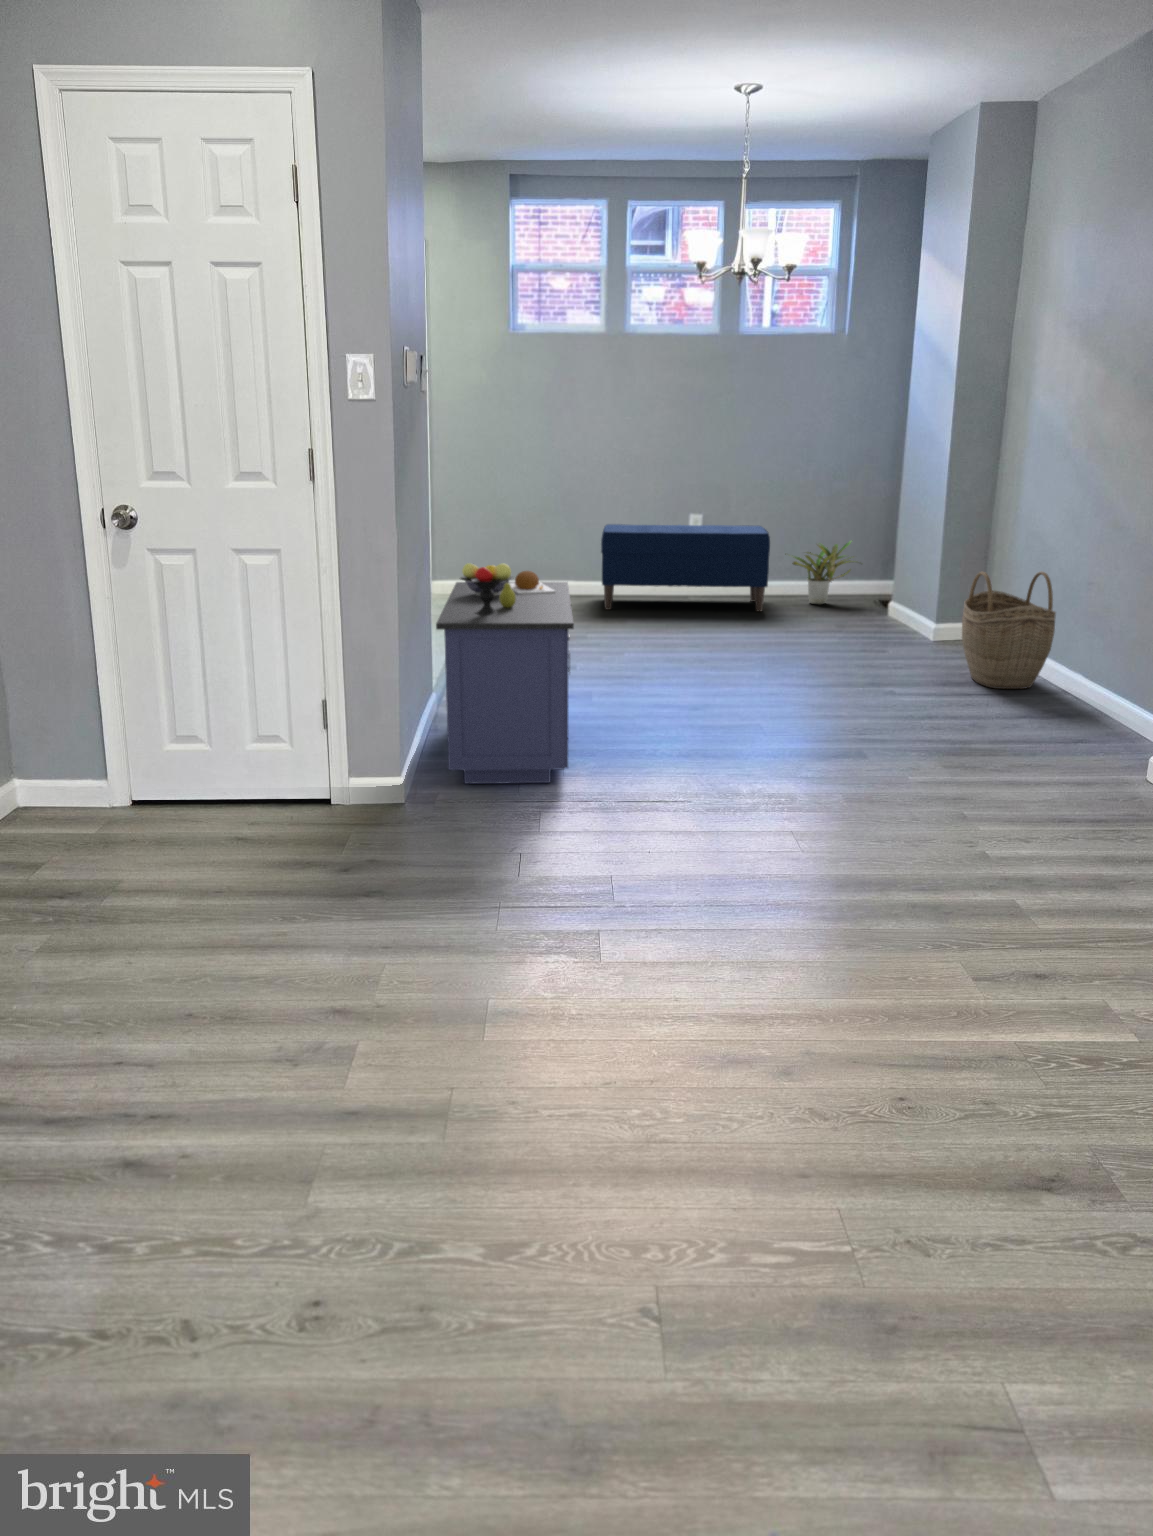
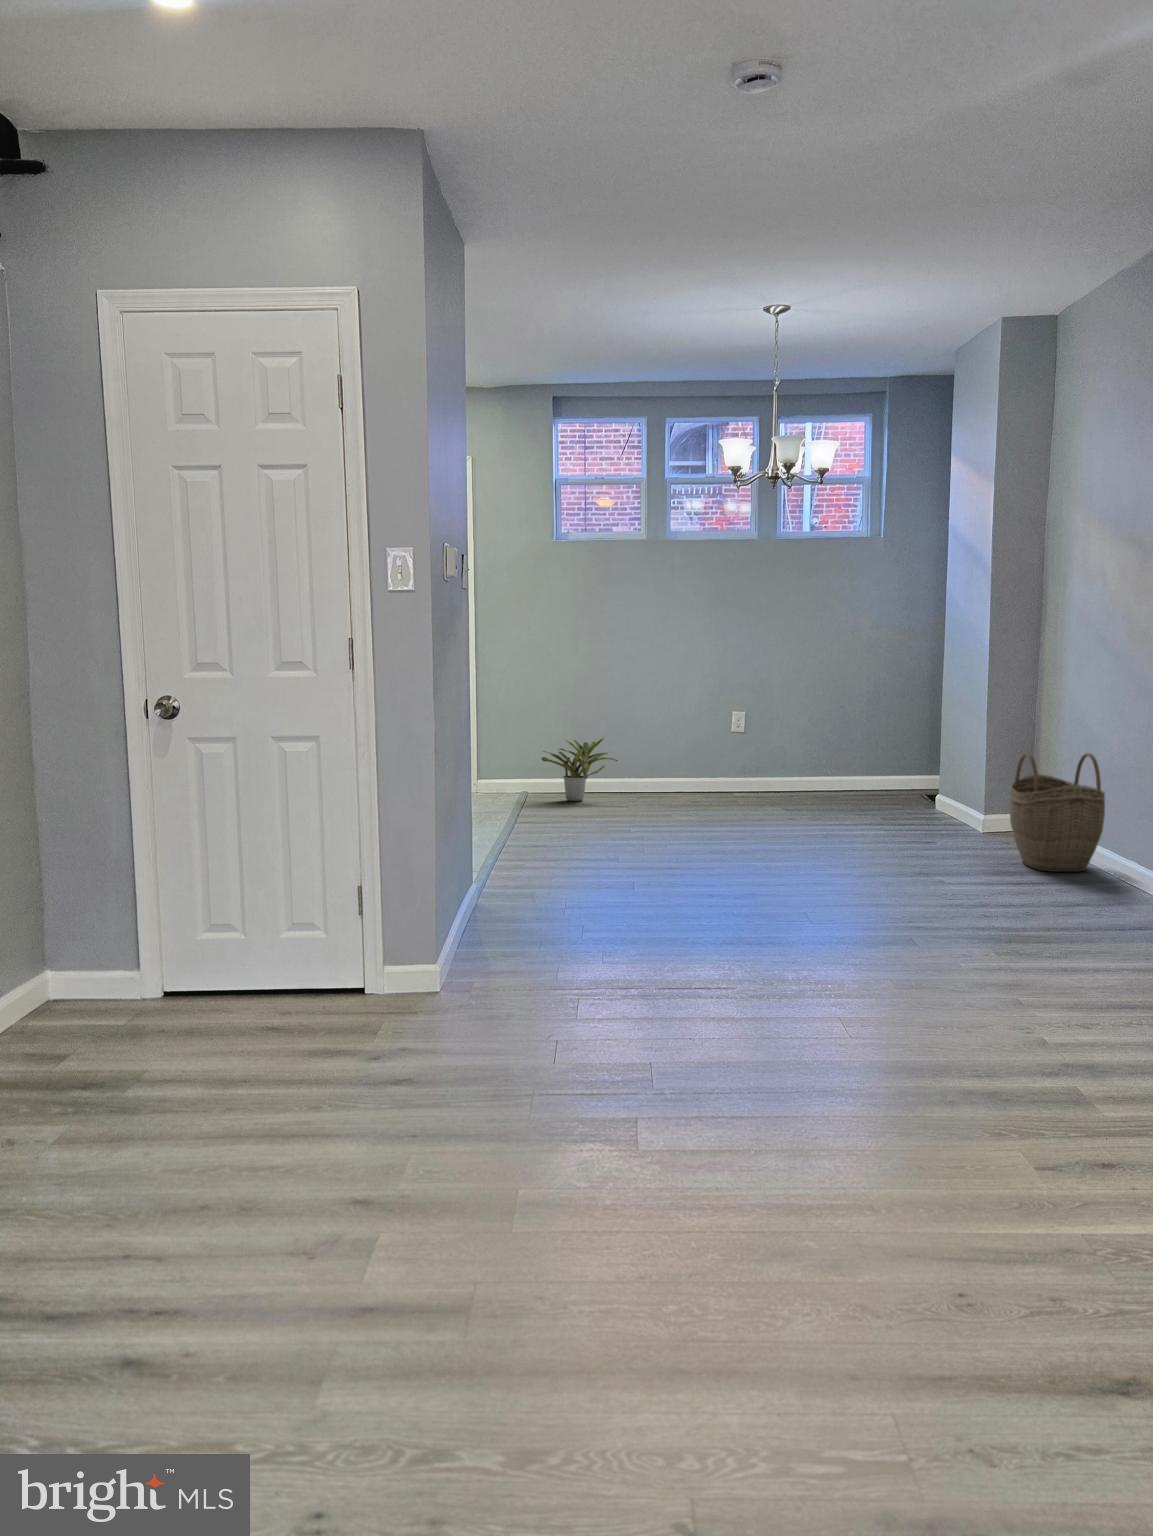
bench: present [601,524,770,611] -> none [642,724,813,809]
potted plant: present [792,542,851,604] -> present [542,738,618,801]
storage cabinet: present [436,563,574,784] -> none [472,721,608,941]

